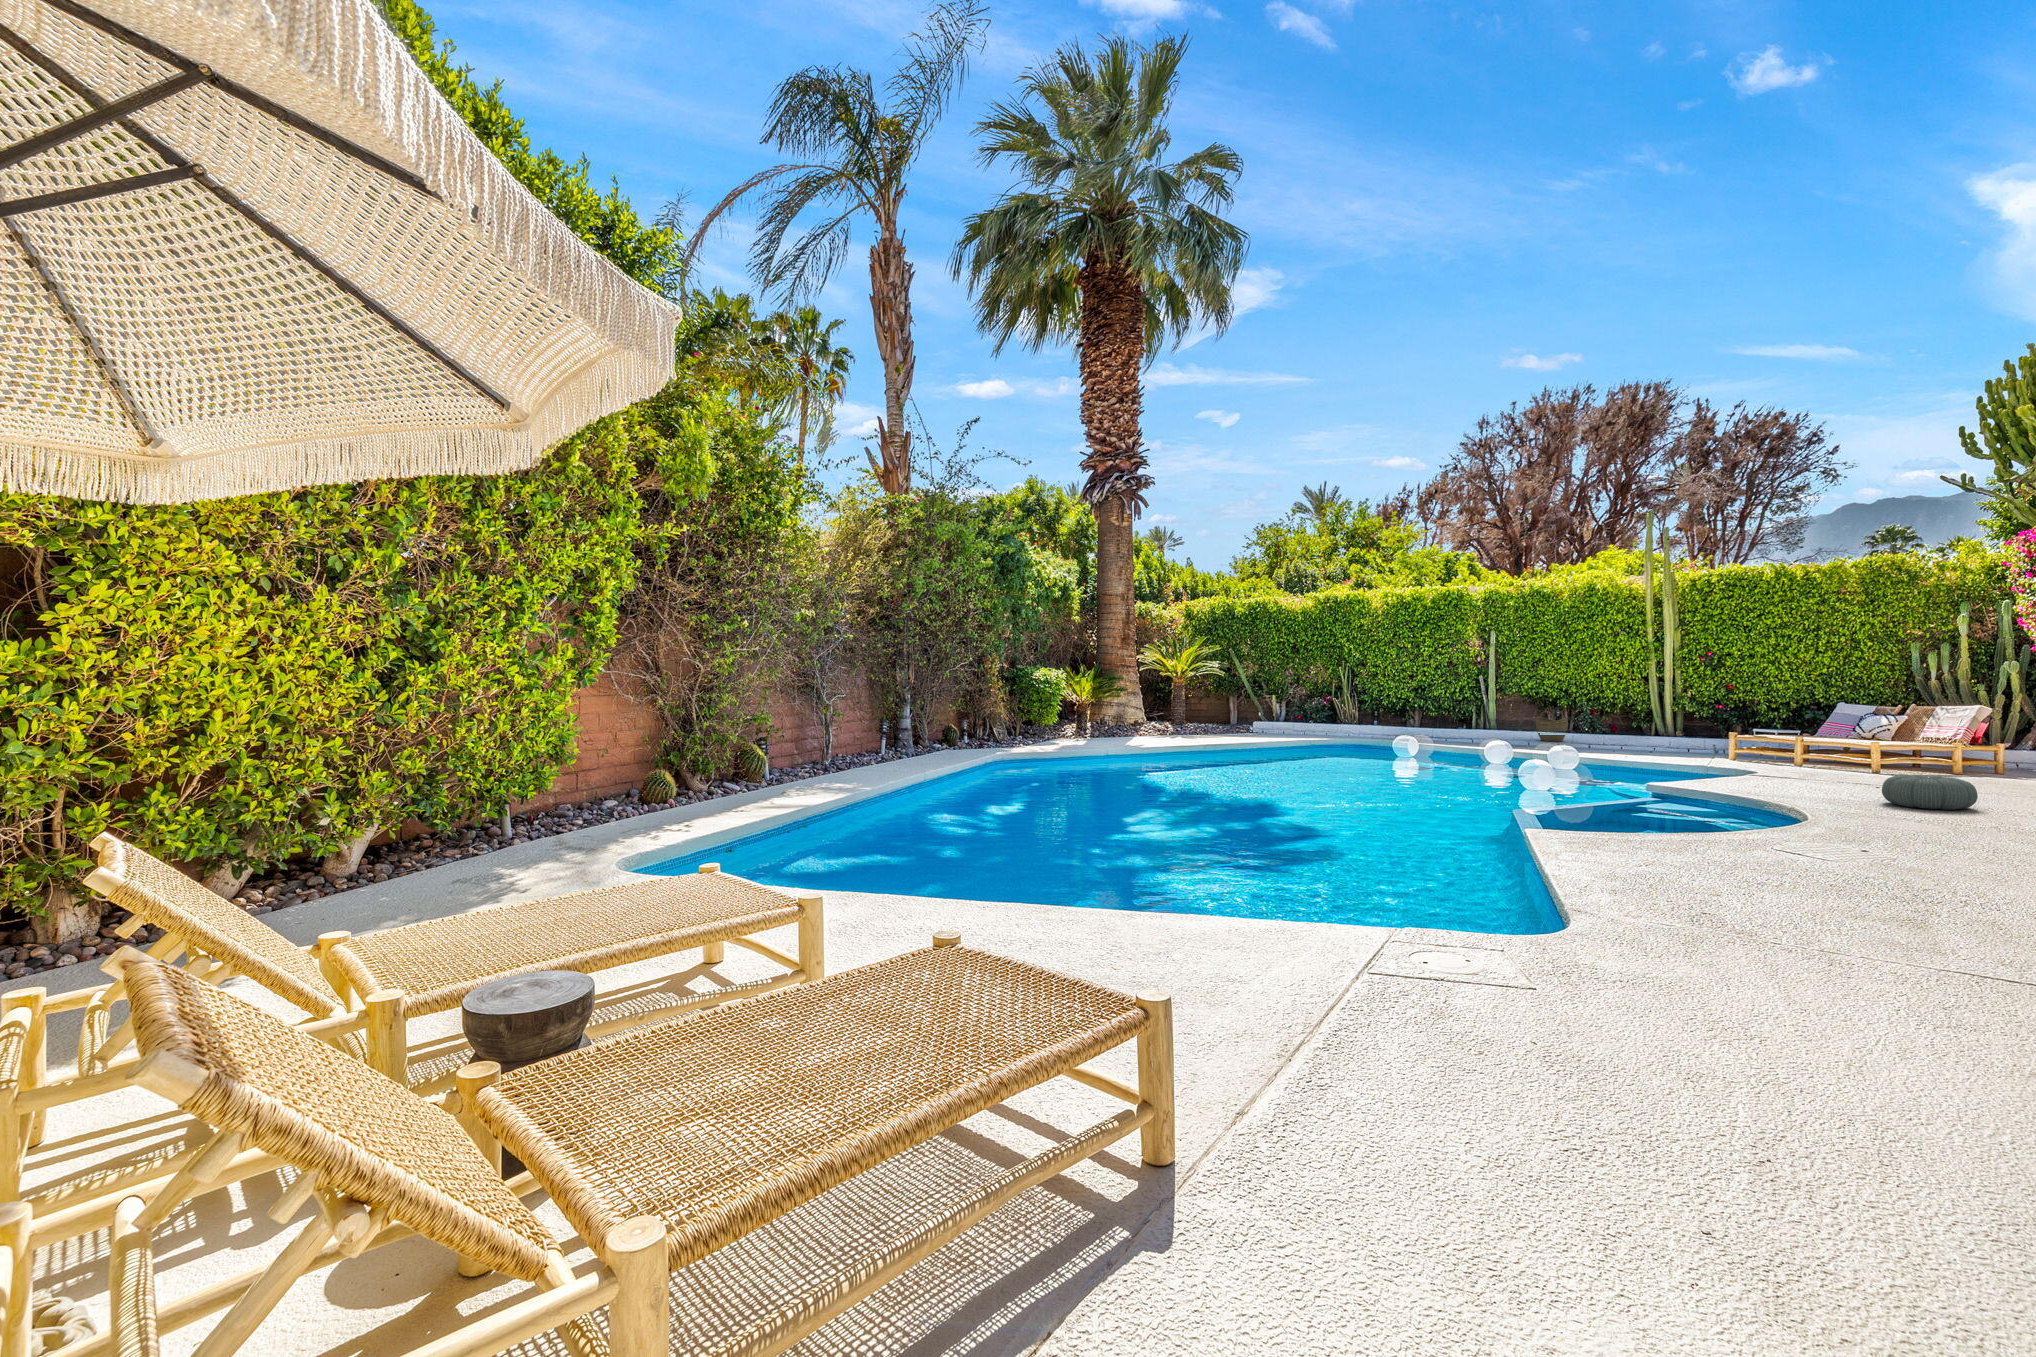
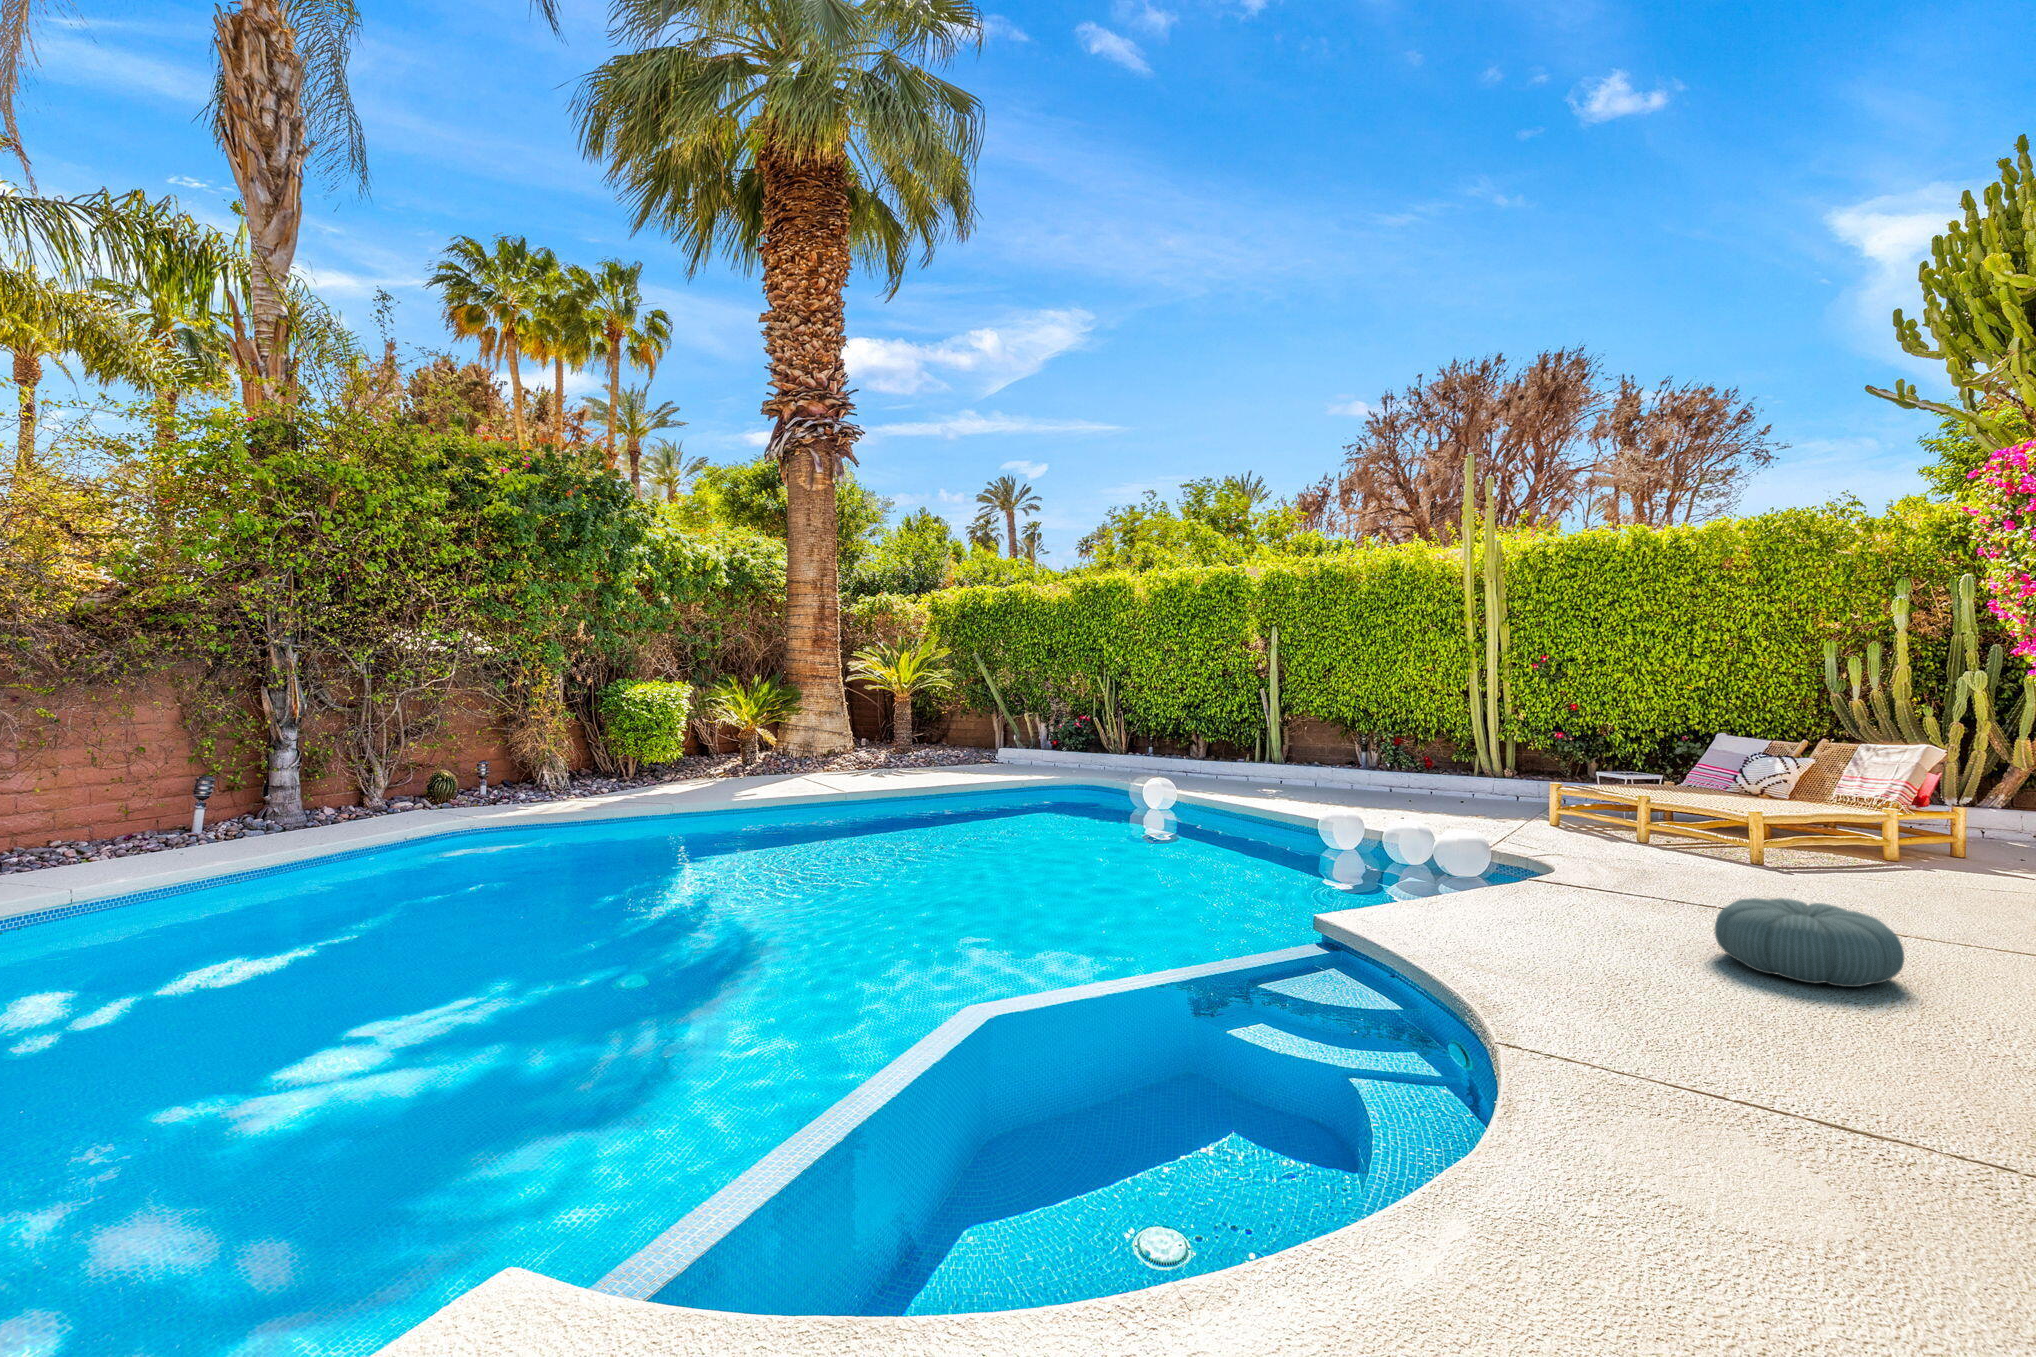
woven basket: present [1536,710,1568,742] -> none [1328,736,1367,780]

